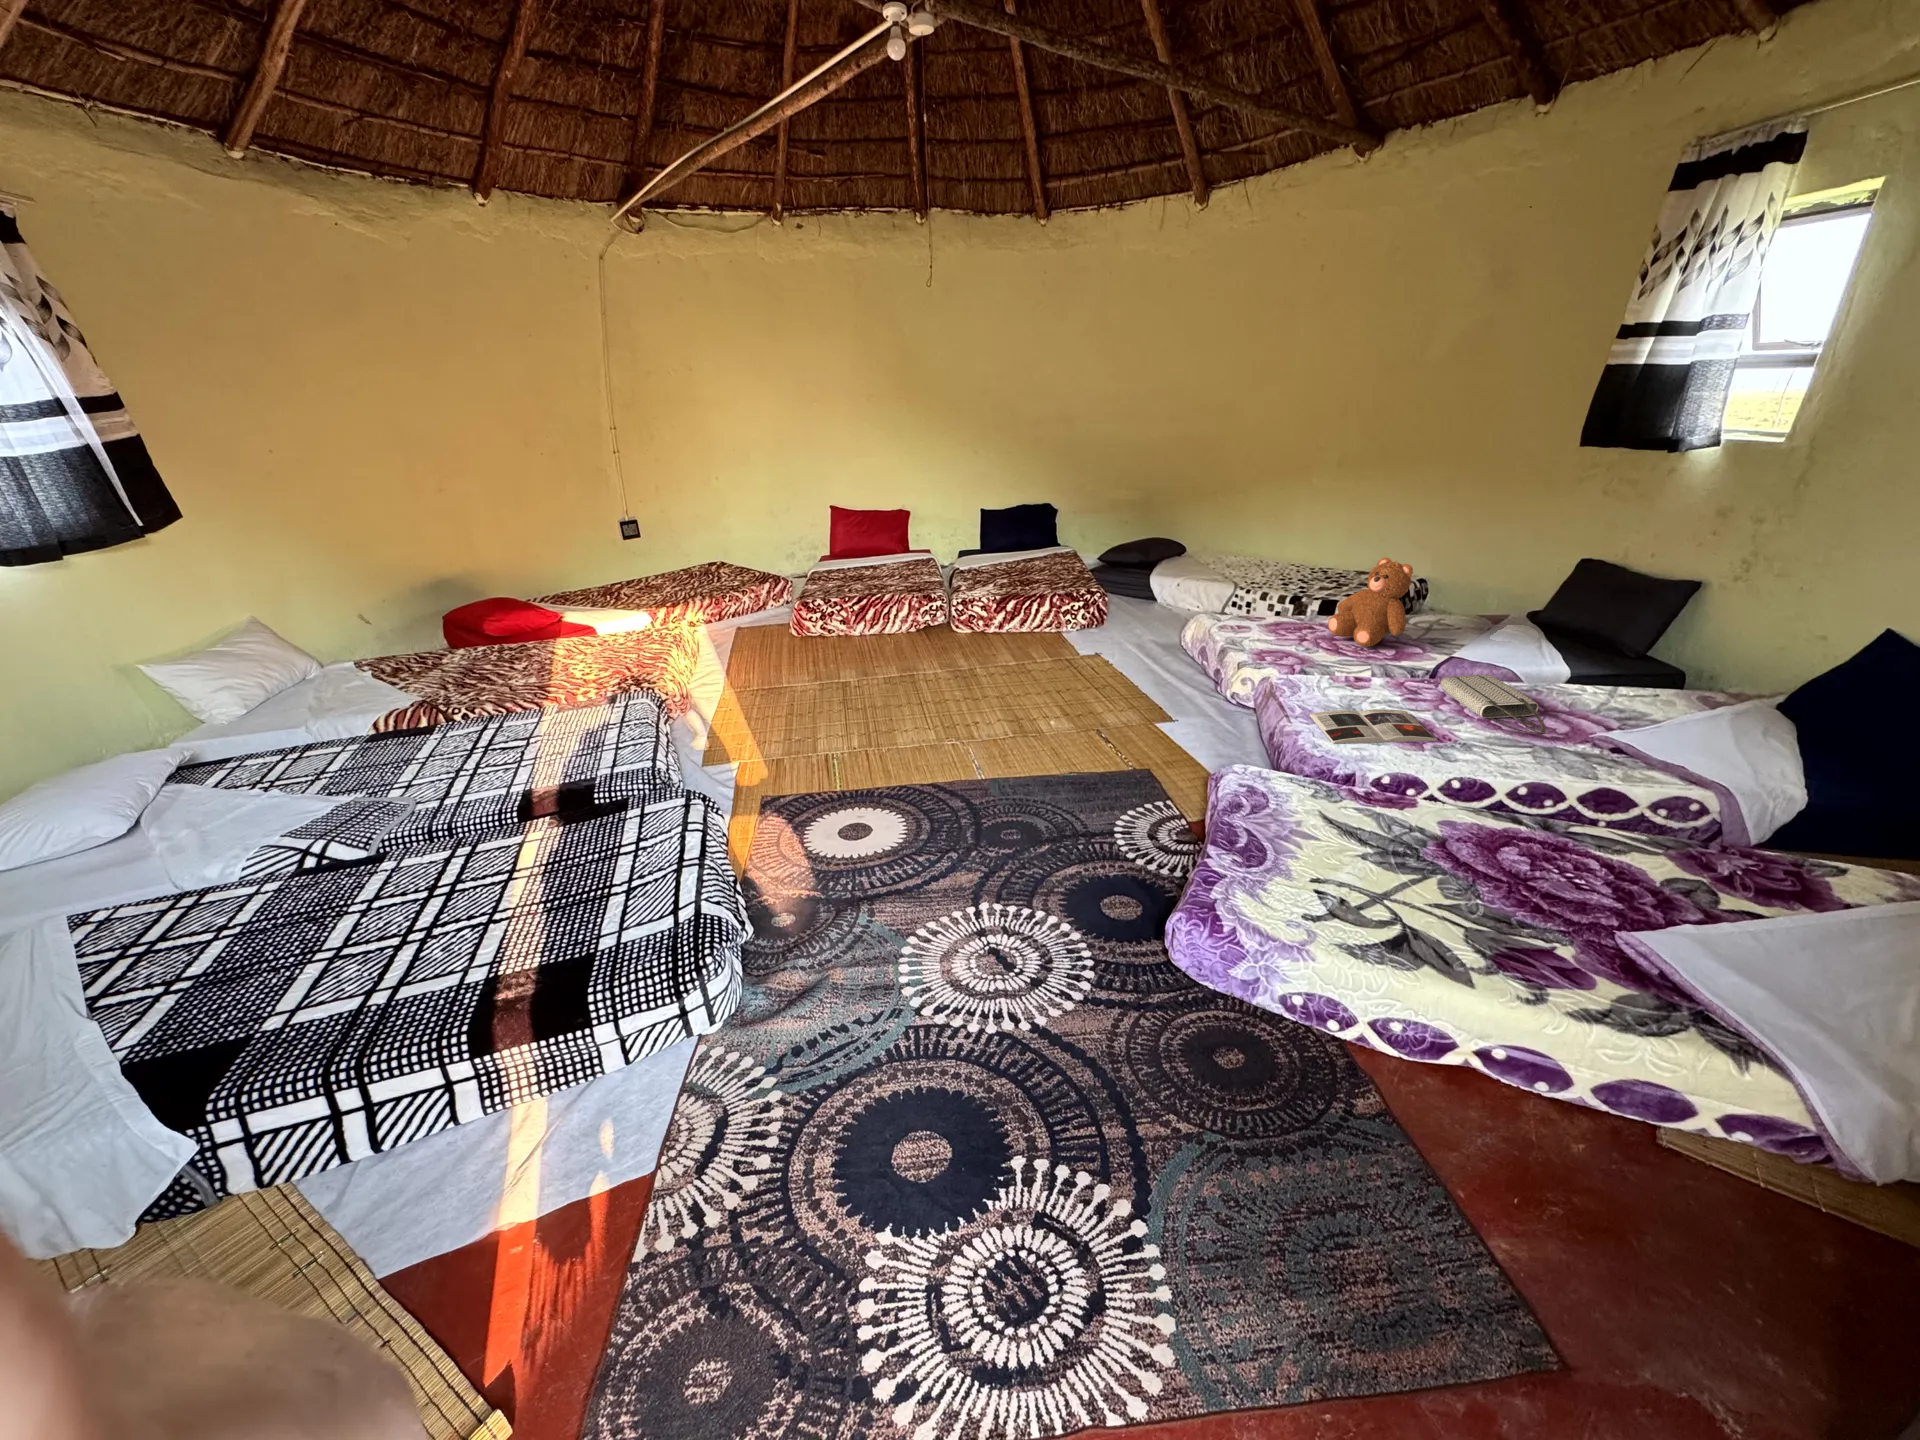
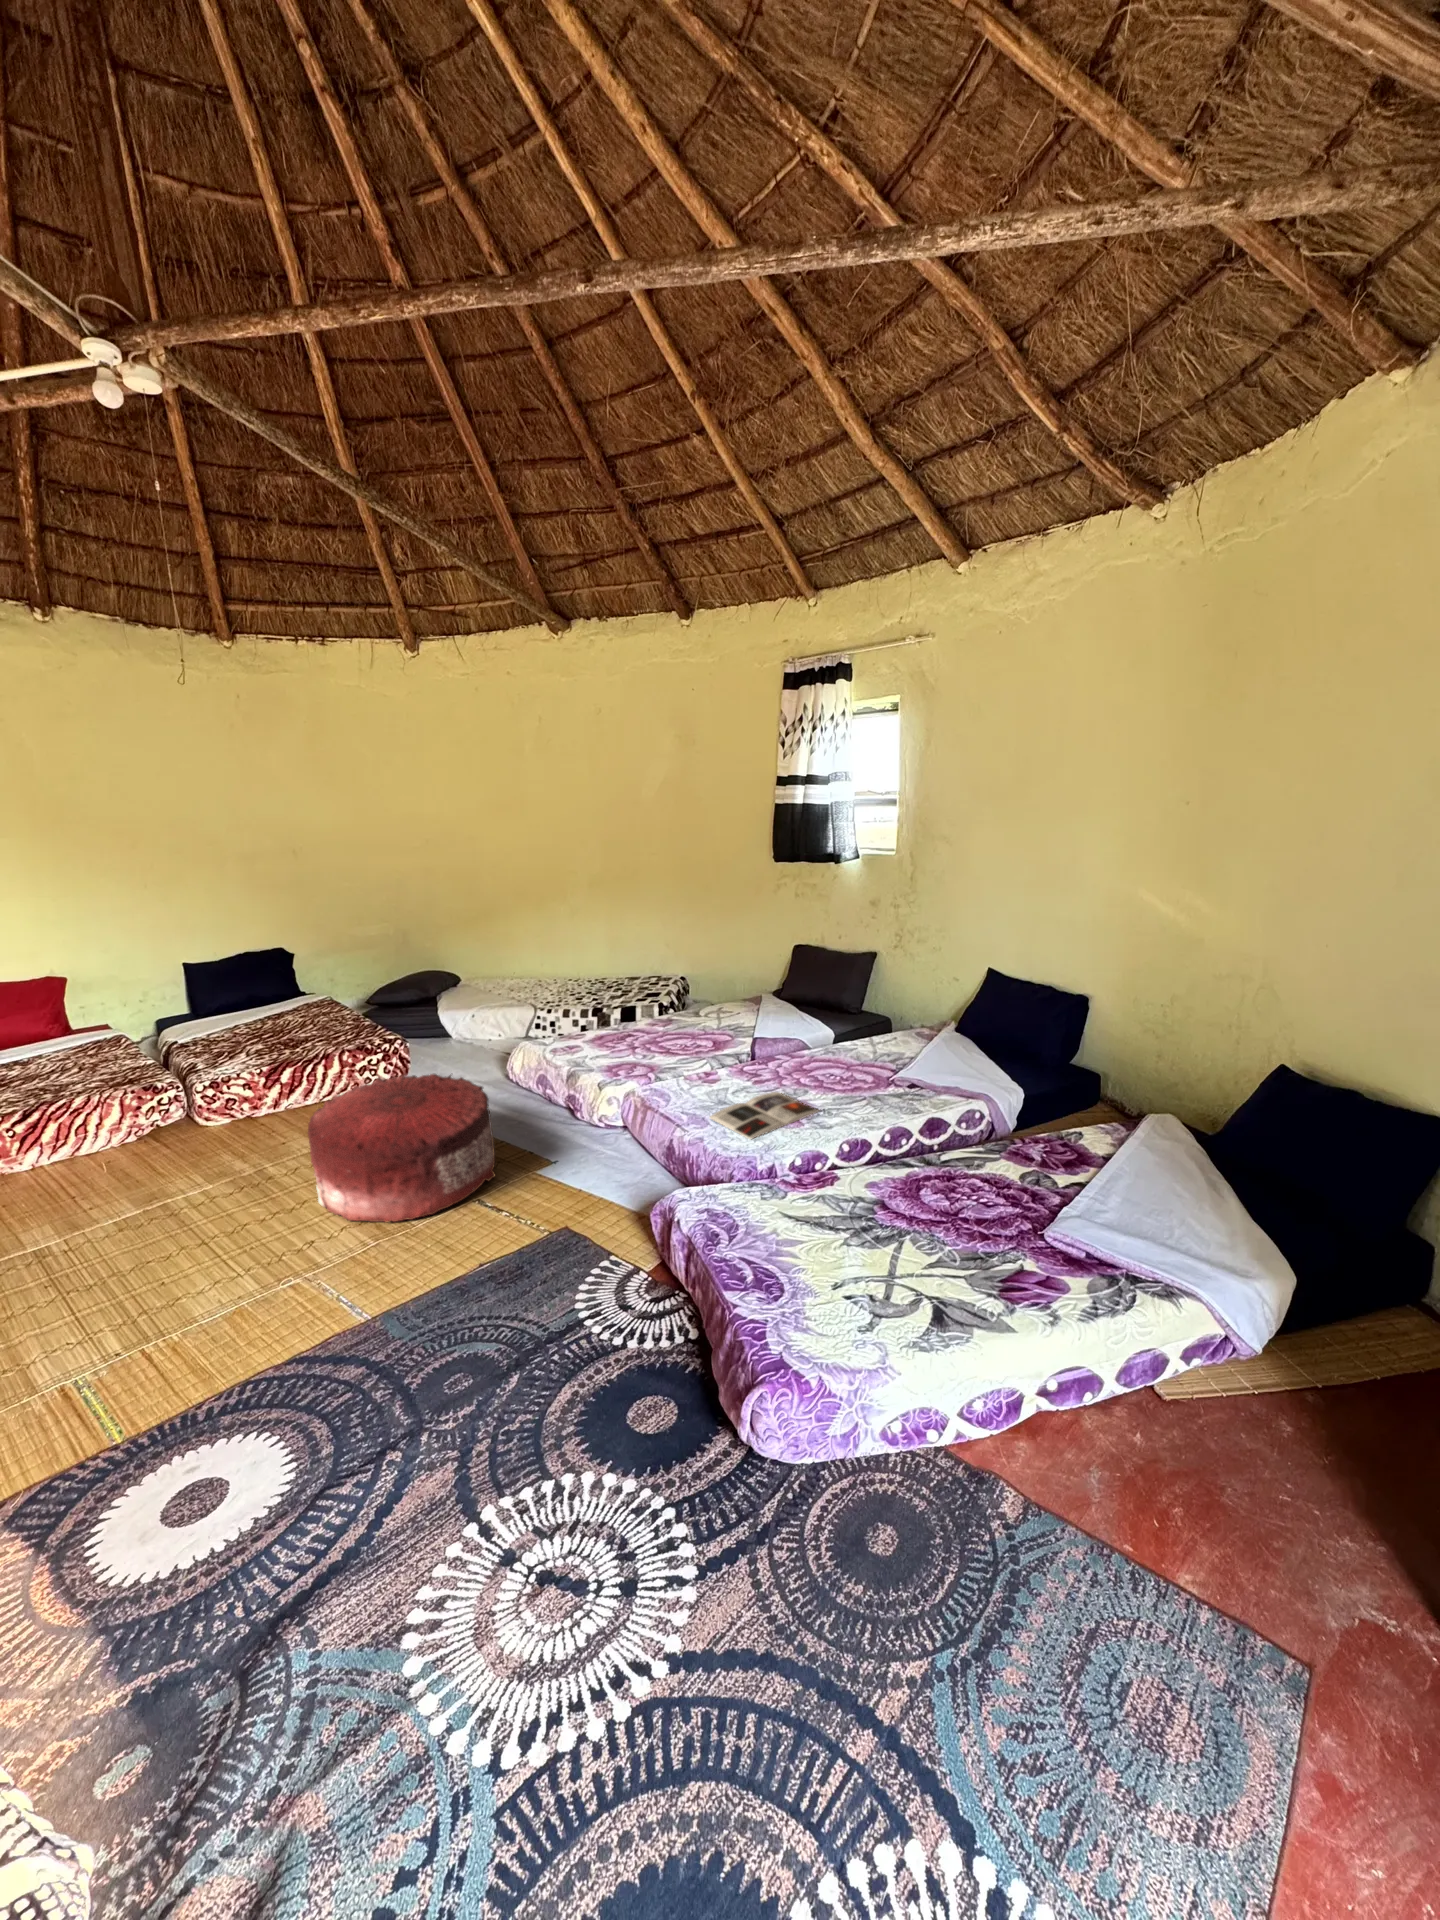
teddy bear: present [1328,558,1413,647] -> none [657,958,723,1042]
pouf: none [991,617,1130,730] -> present [308,1074,495,1222]
tote bag: present [1440,675,1546,734] -> none [781,1045,882,1085]

